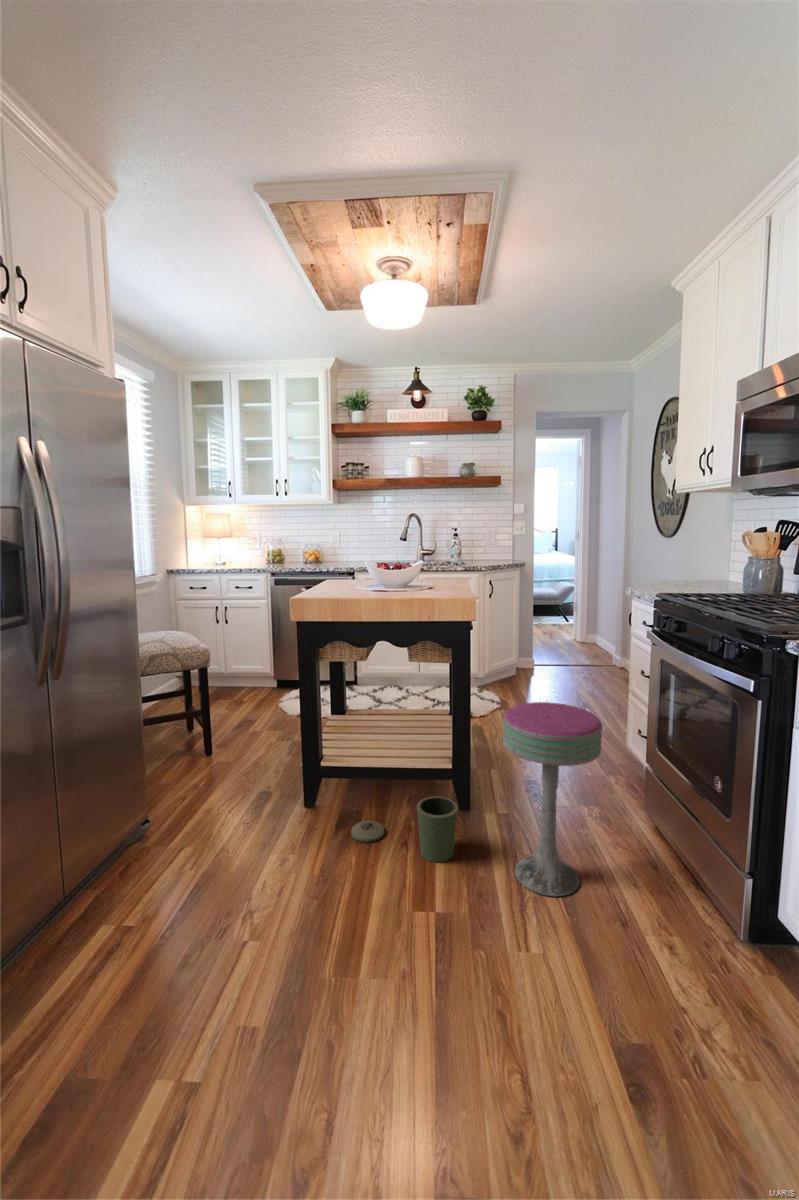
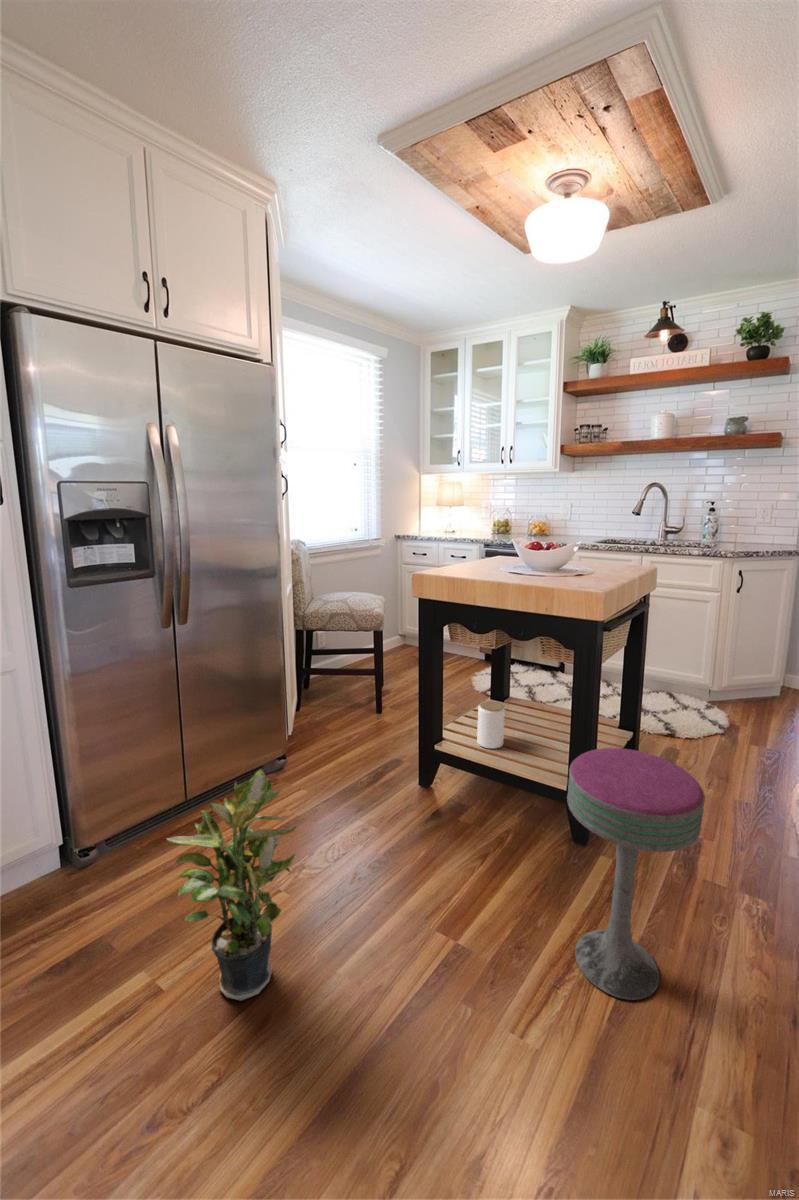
jar: none [351,707,376,752] -> present [477,701,505,748]
potted plant: none [177,787,327,1067] -> present [167,769,297,1000]
trash can: present [351,796,458,862] -> none [439,818,535,893]

